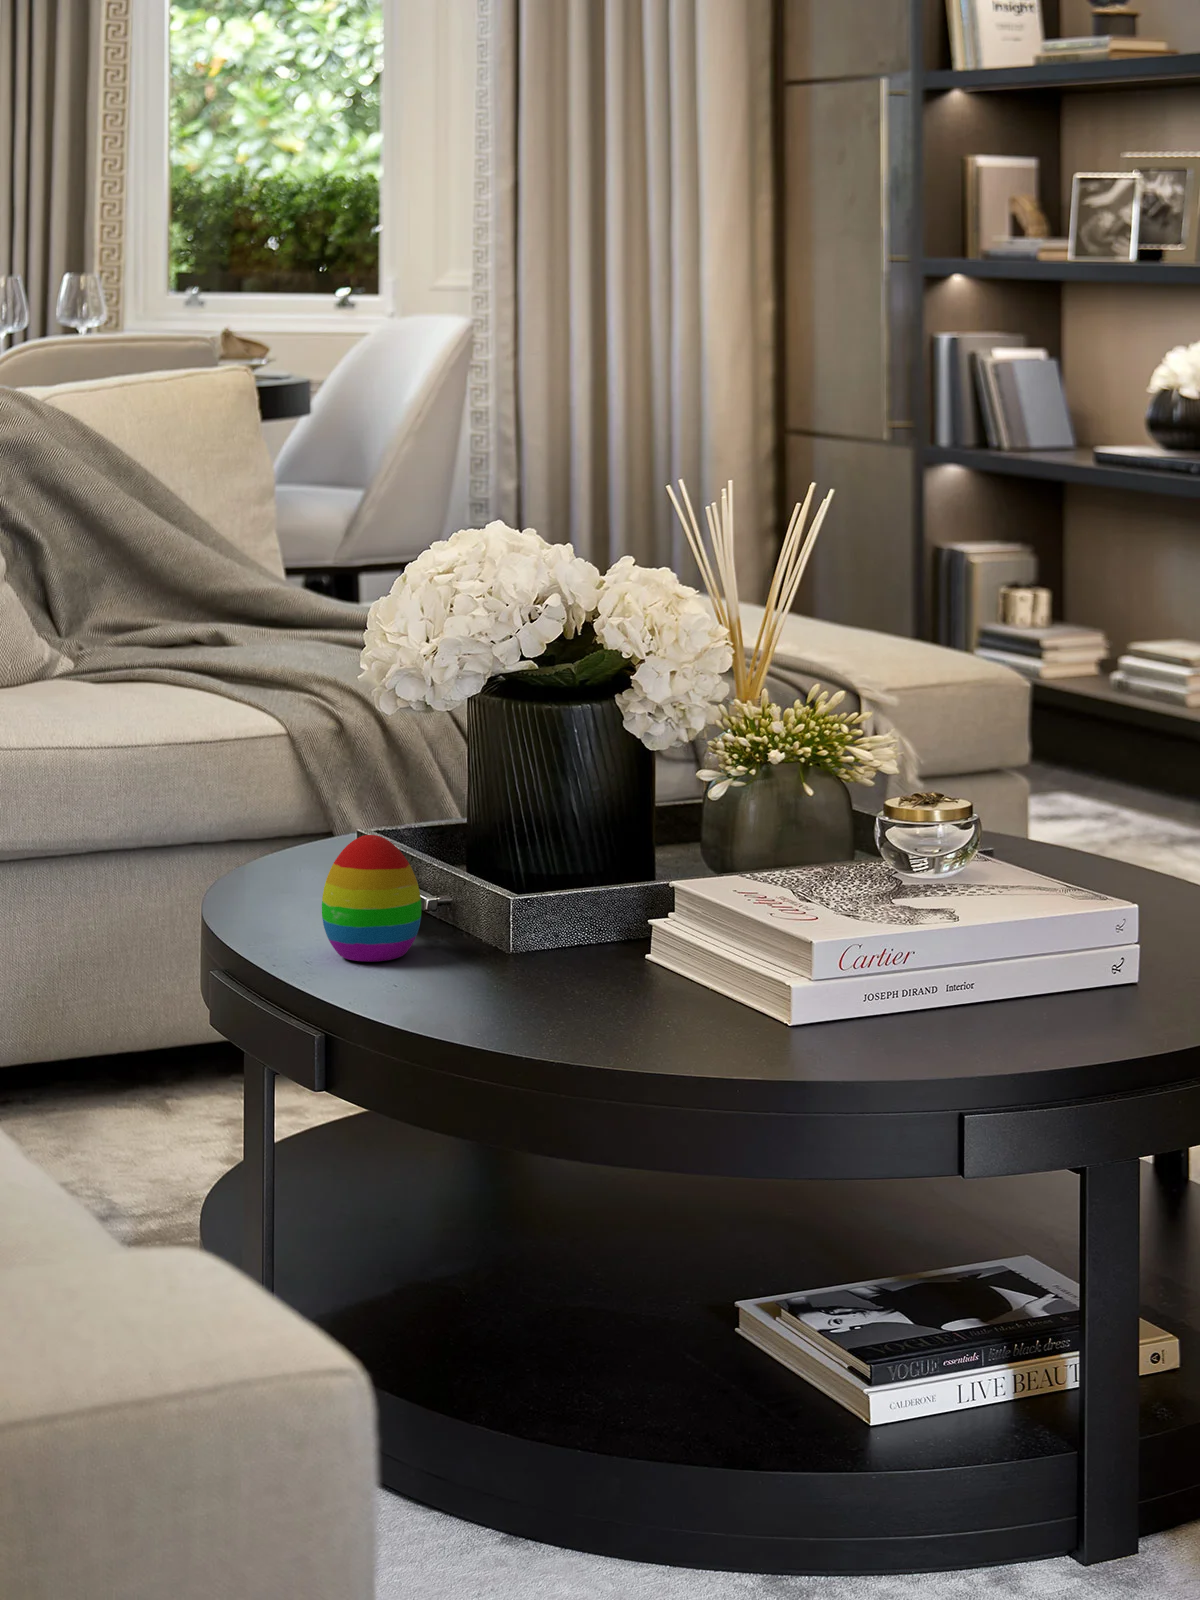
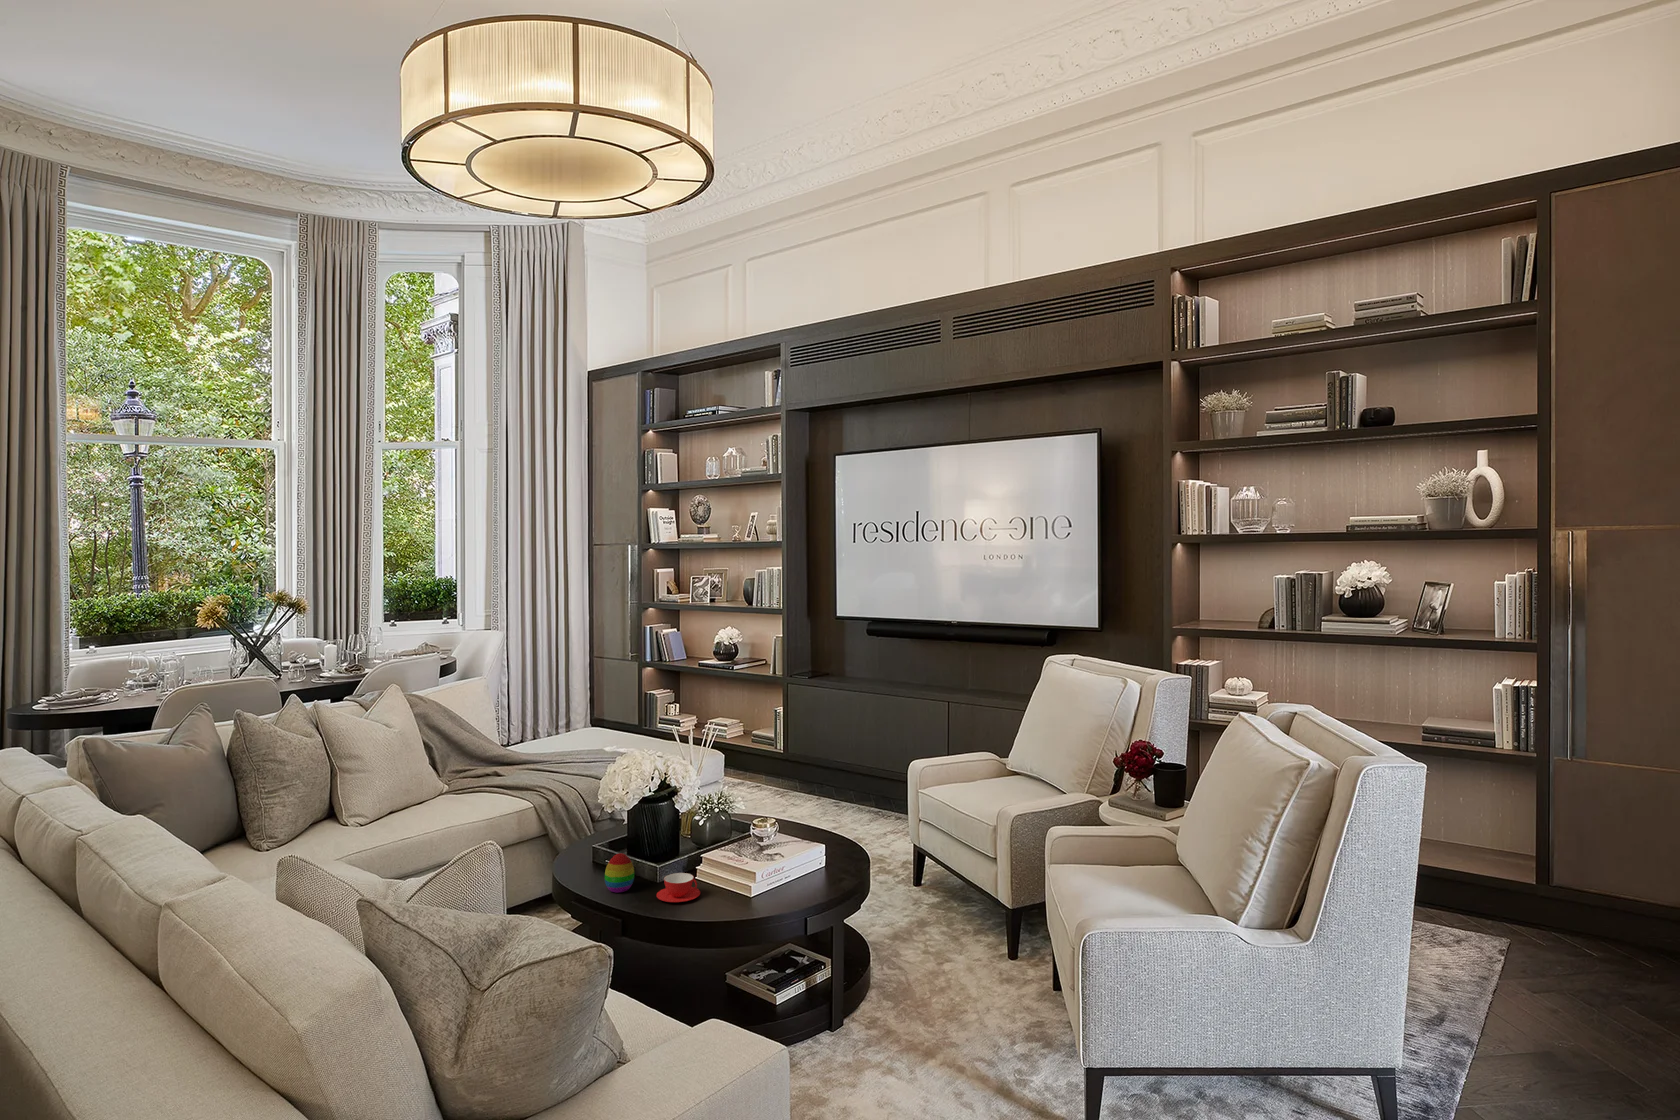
teacup: none [453,919,608,1007] -> present [657,873,700,902]

